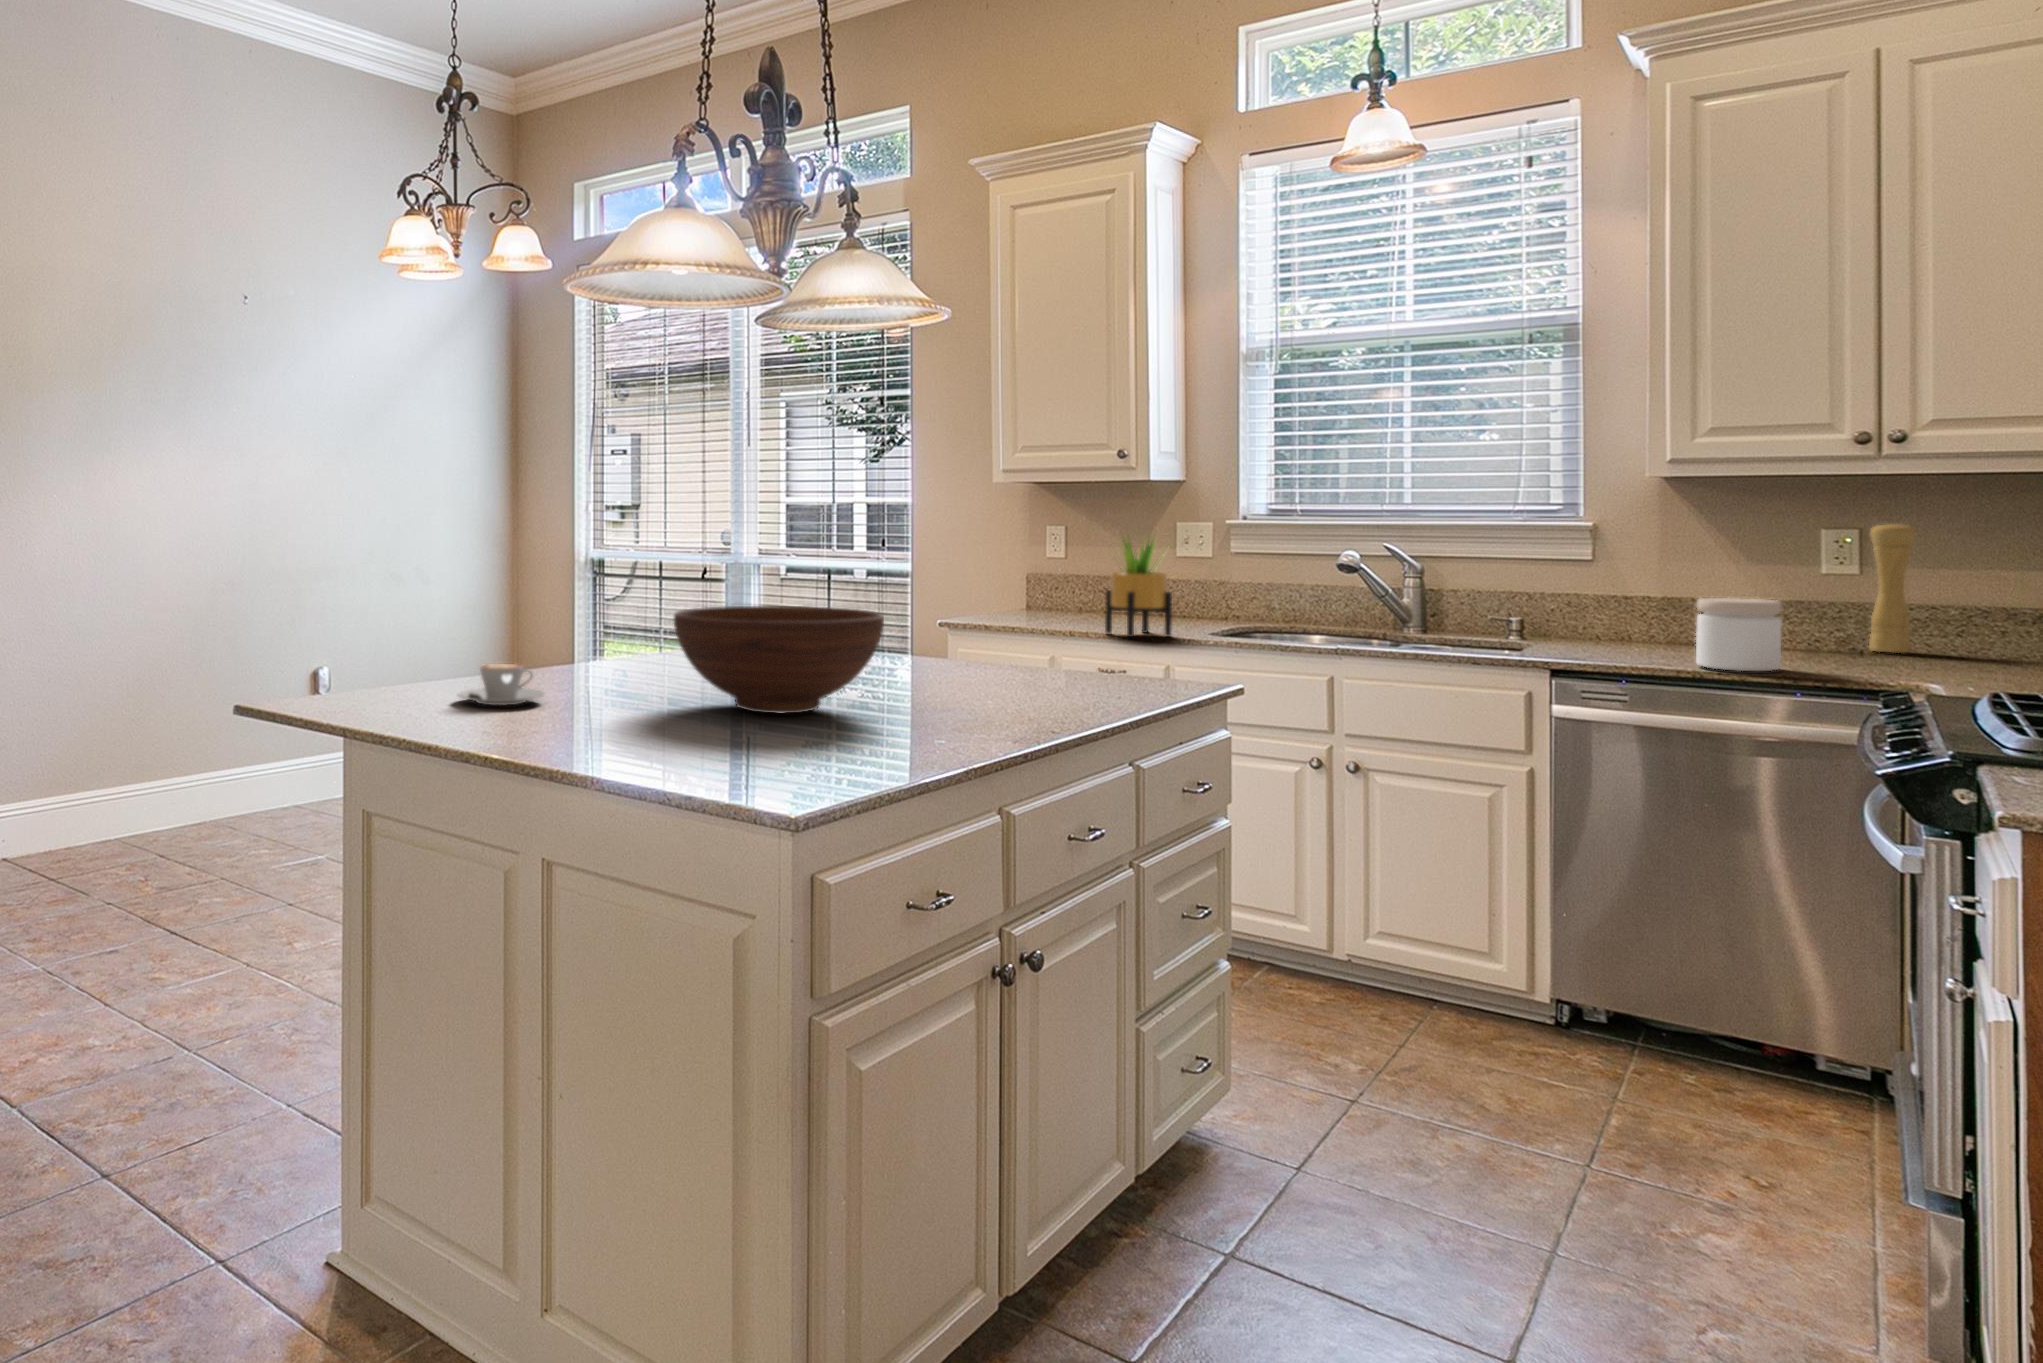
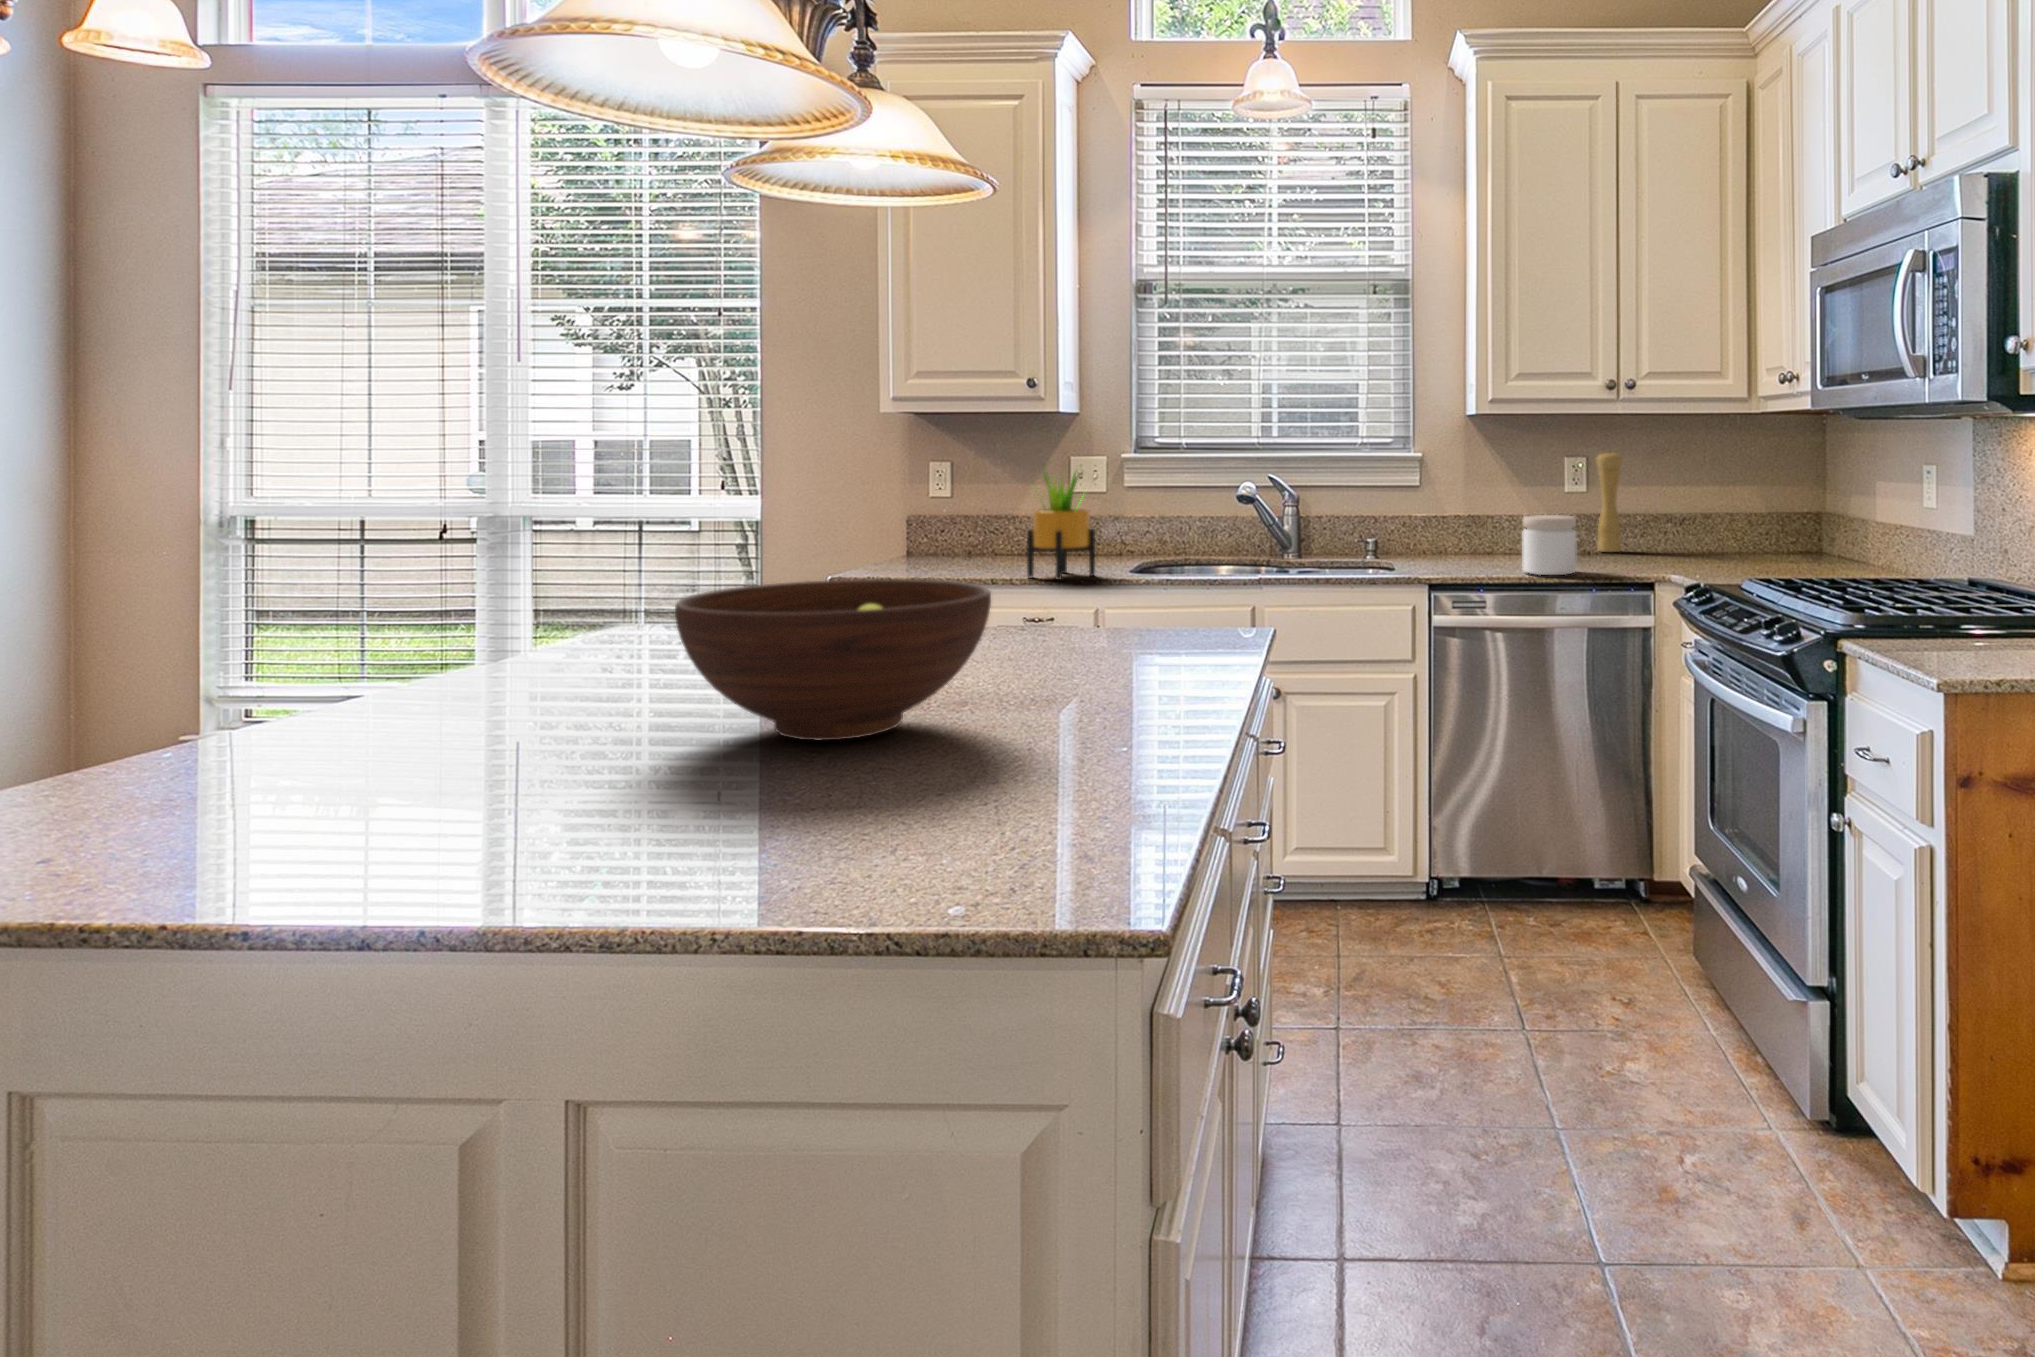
coffee cup: present [458,664,545,705] -> none [249,717,441,799]

